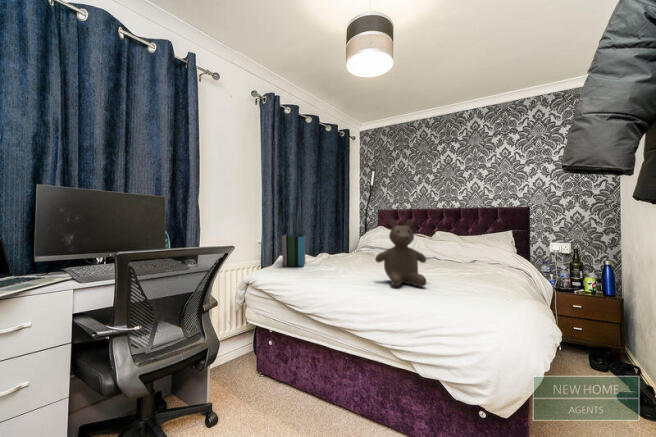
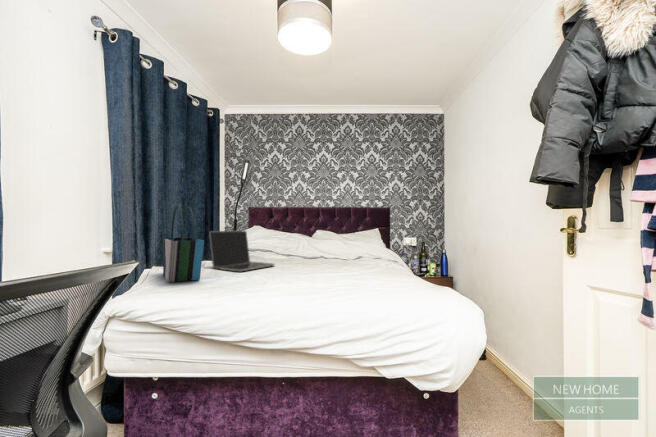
teddy bear: present [375,220,426,287] -> none [315,218,374,294]
laptop: none [323,231,375,263] -> present [209,230,275,271]

